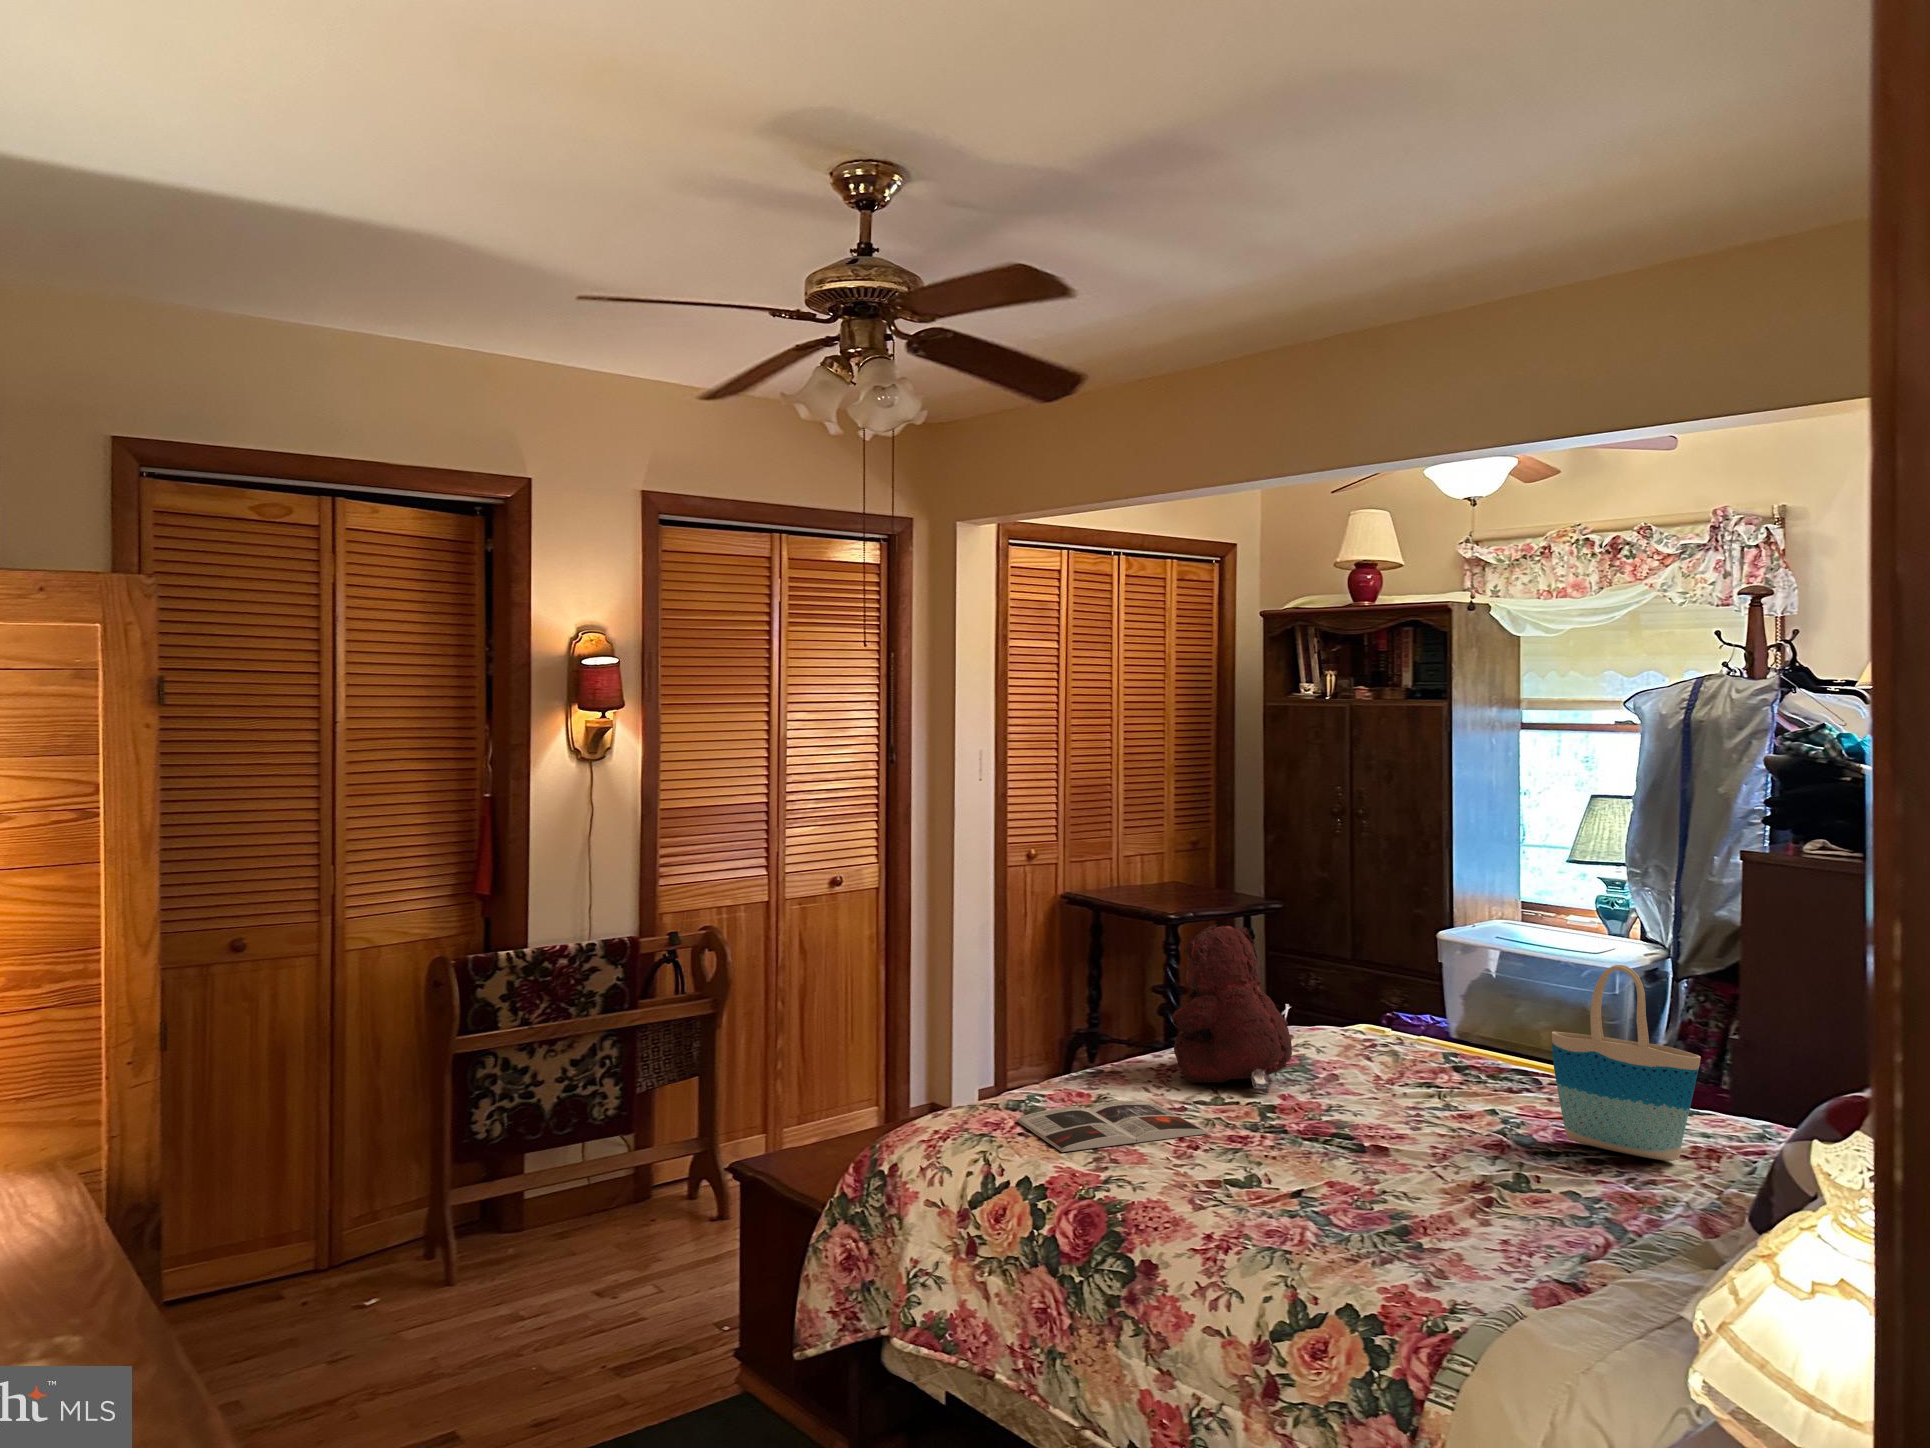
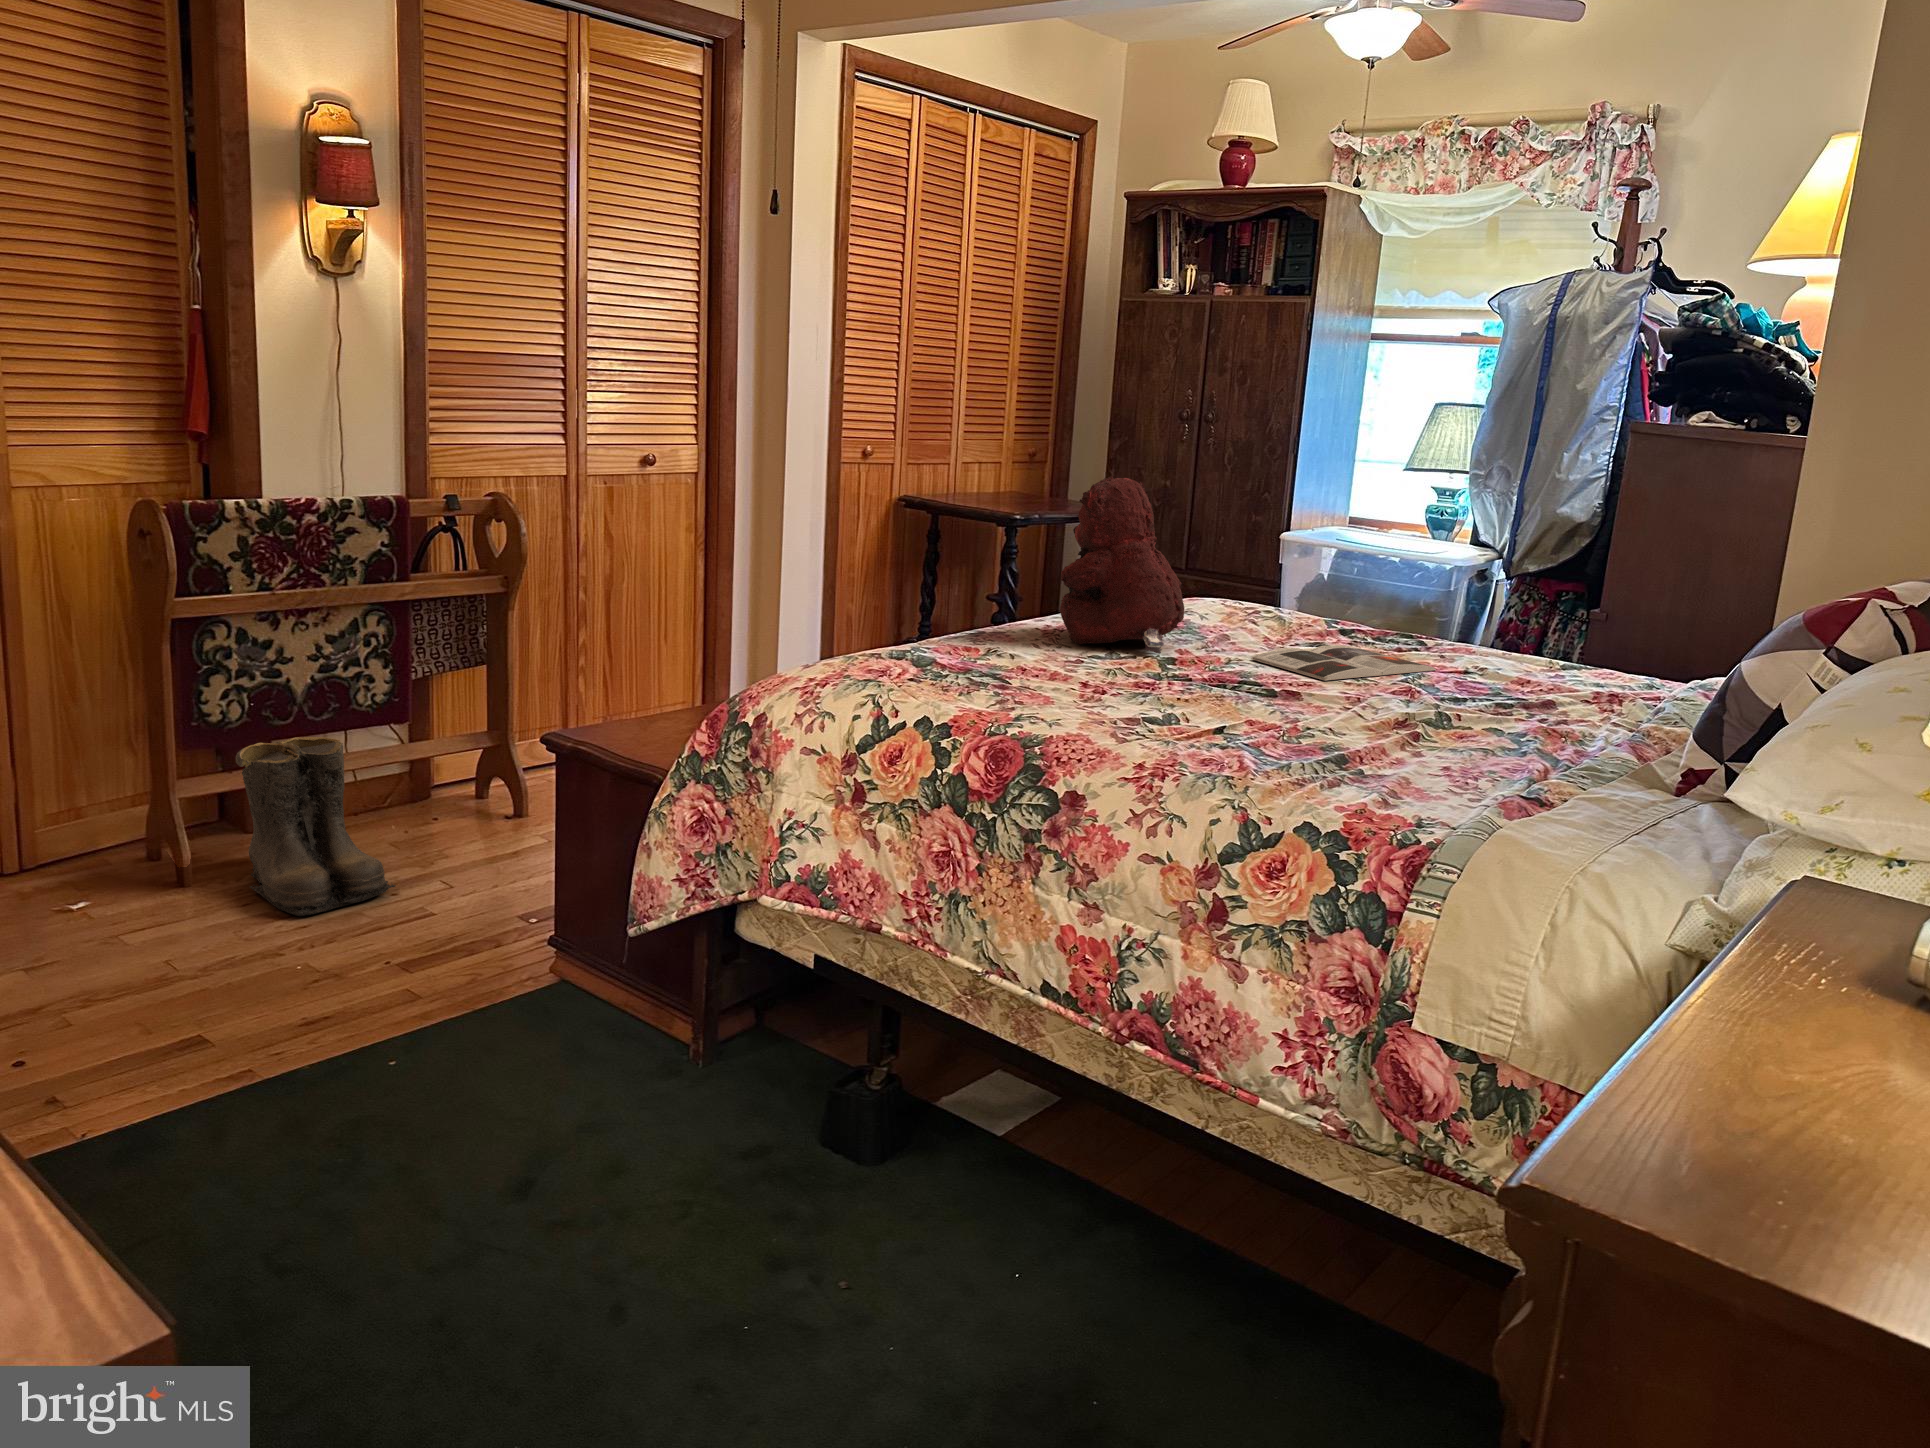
tote bag: present [1552,965,1701,1161] -> none [1461,510,1611,706]
magazine: present [1016,1101,1208,1152] -> present [1251,645,1436,680]
boots: none [495,1149,616,1316] -> present [236,737,396,916]

